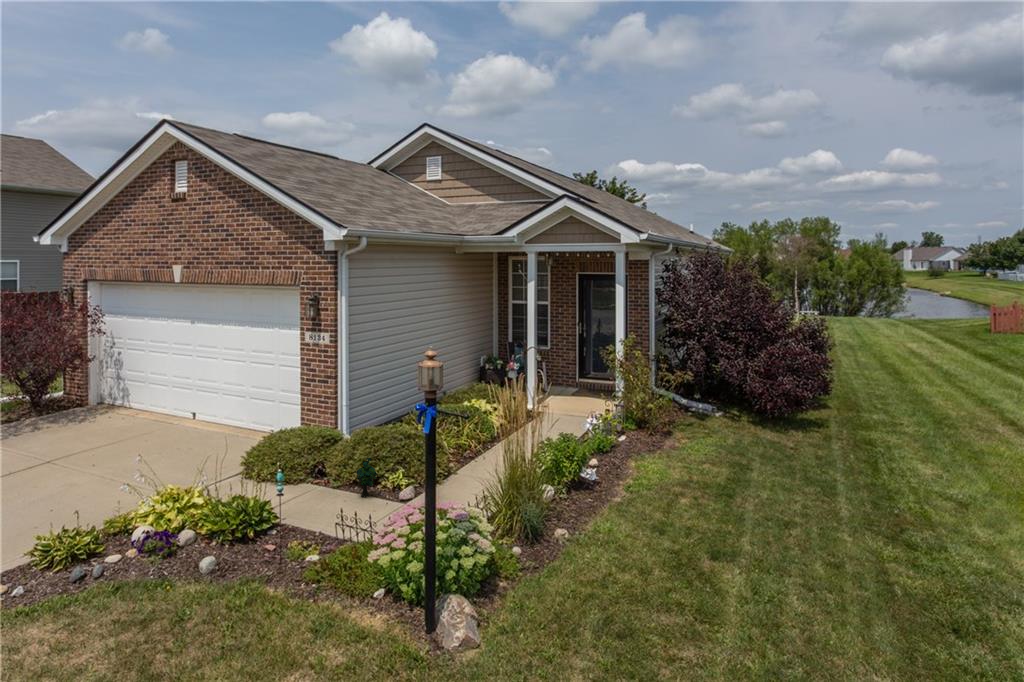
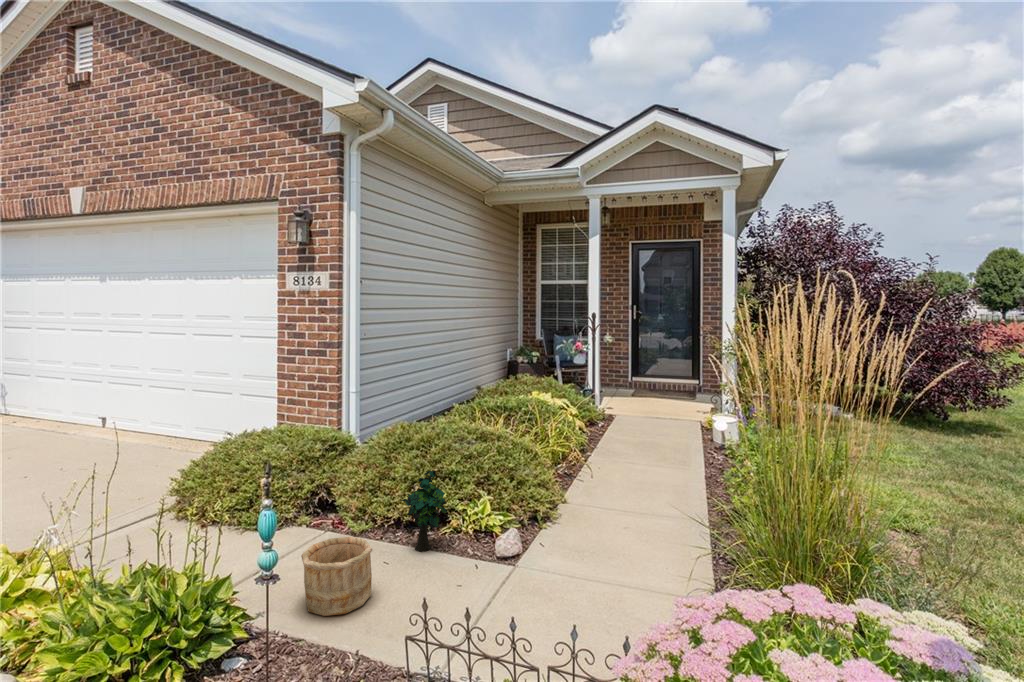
wooden bucket: none [301,488,333,520] -> present [301,537,372,616]

